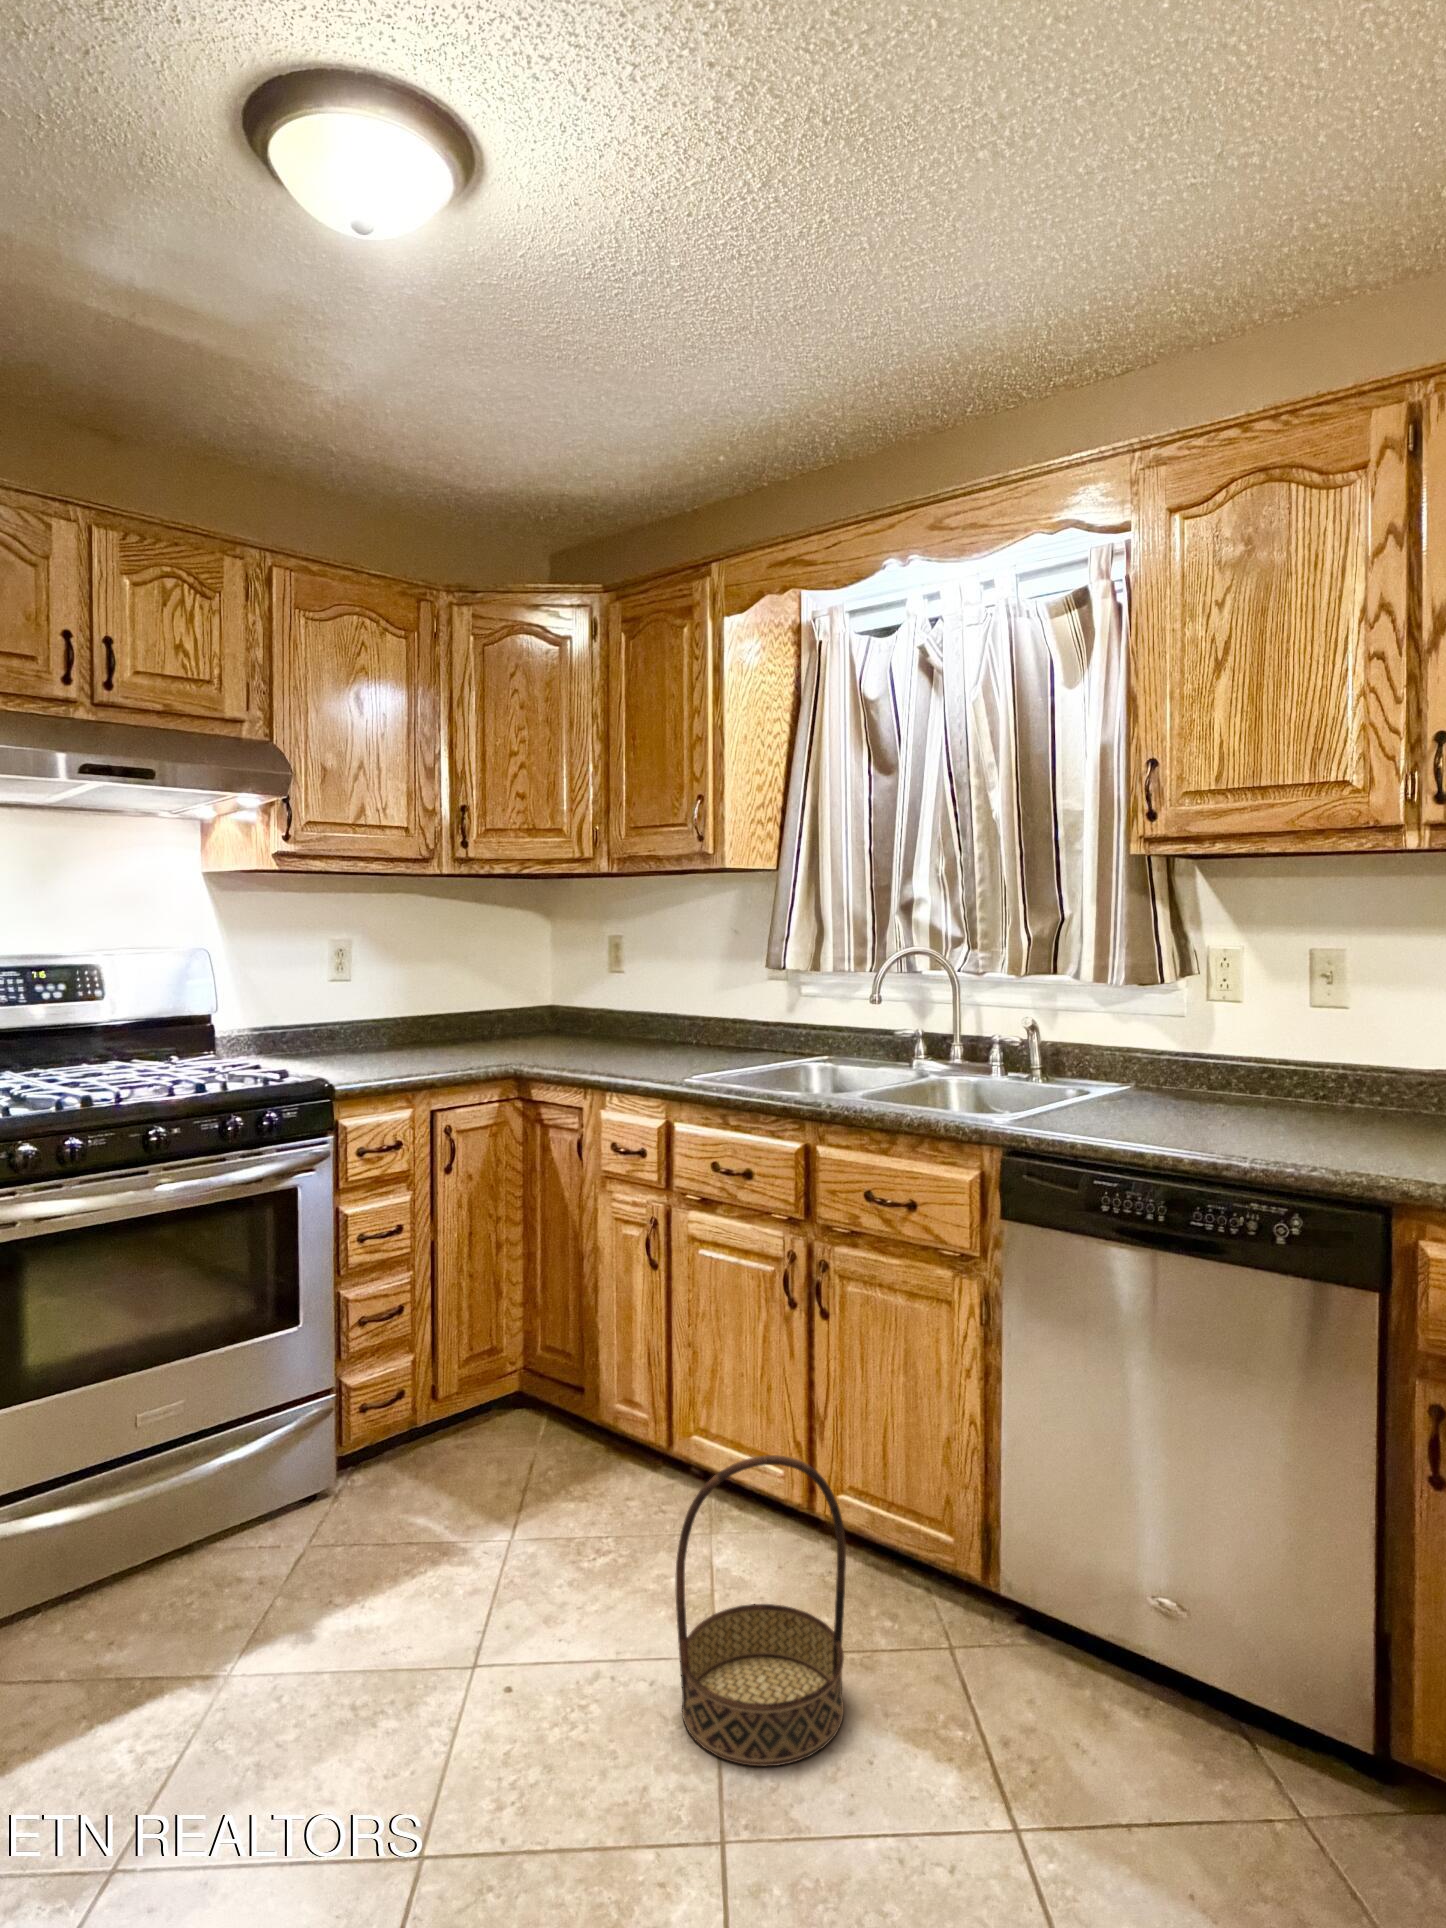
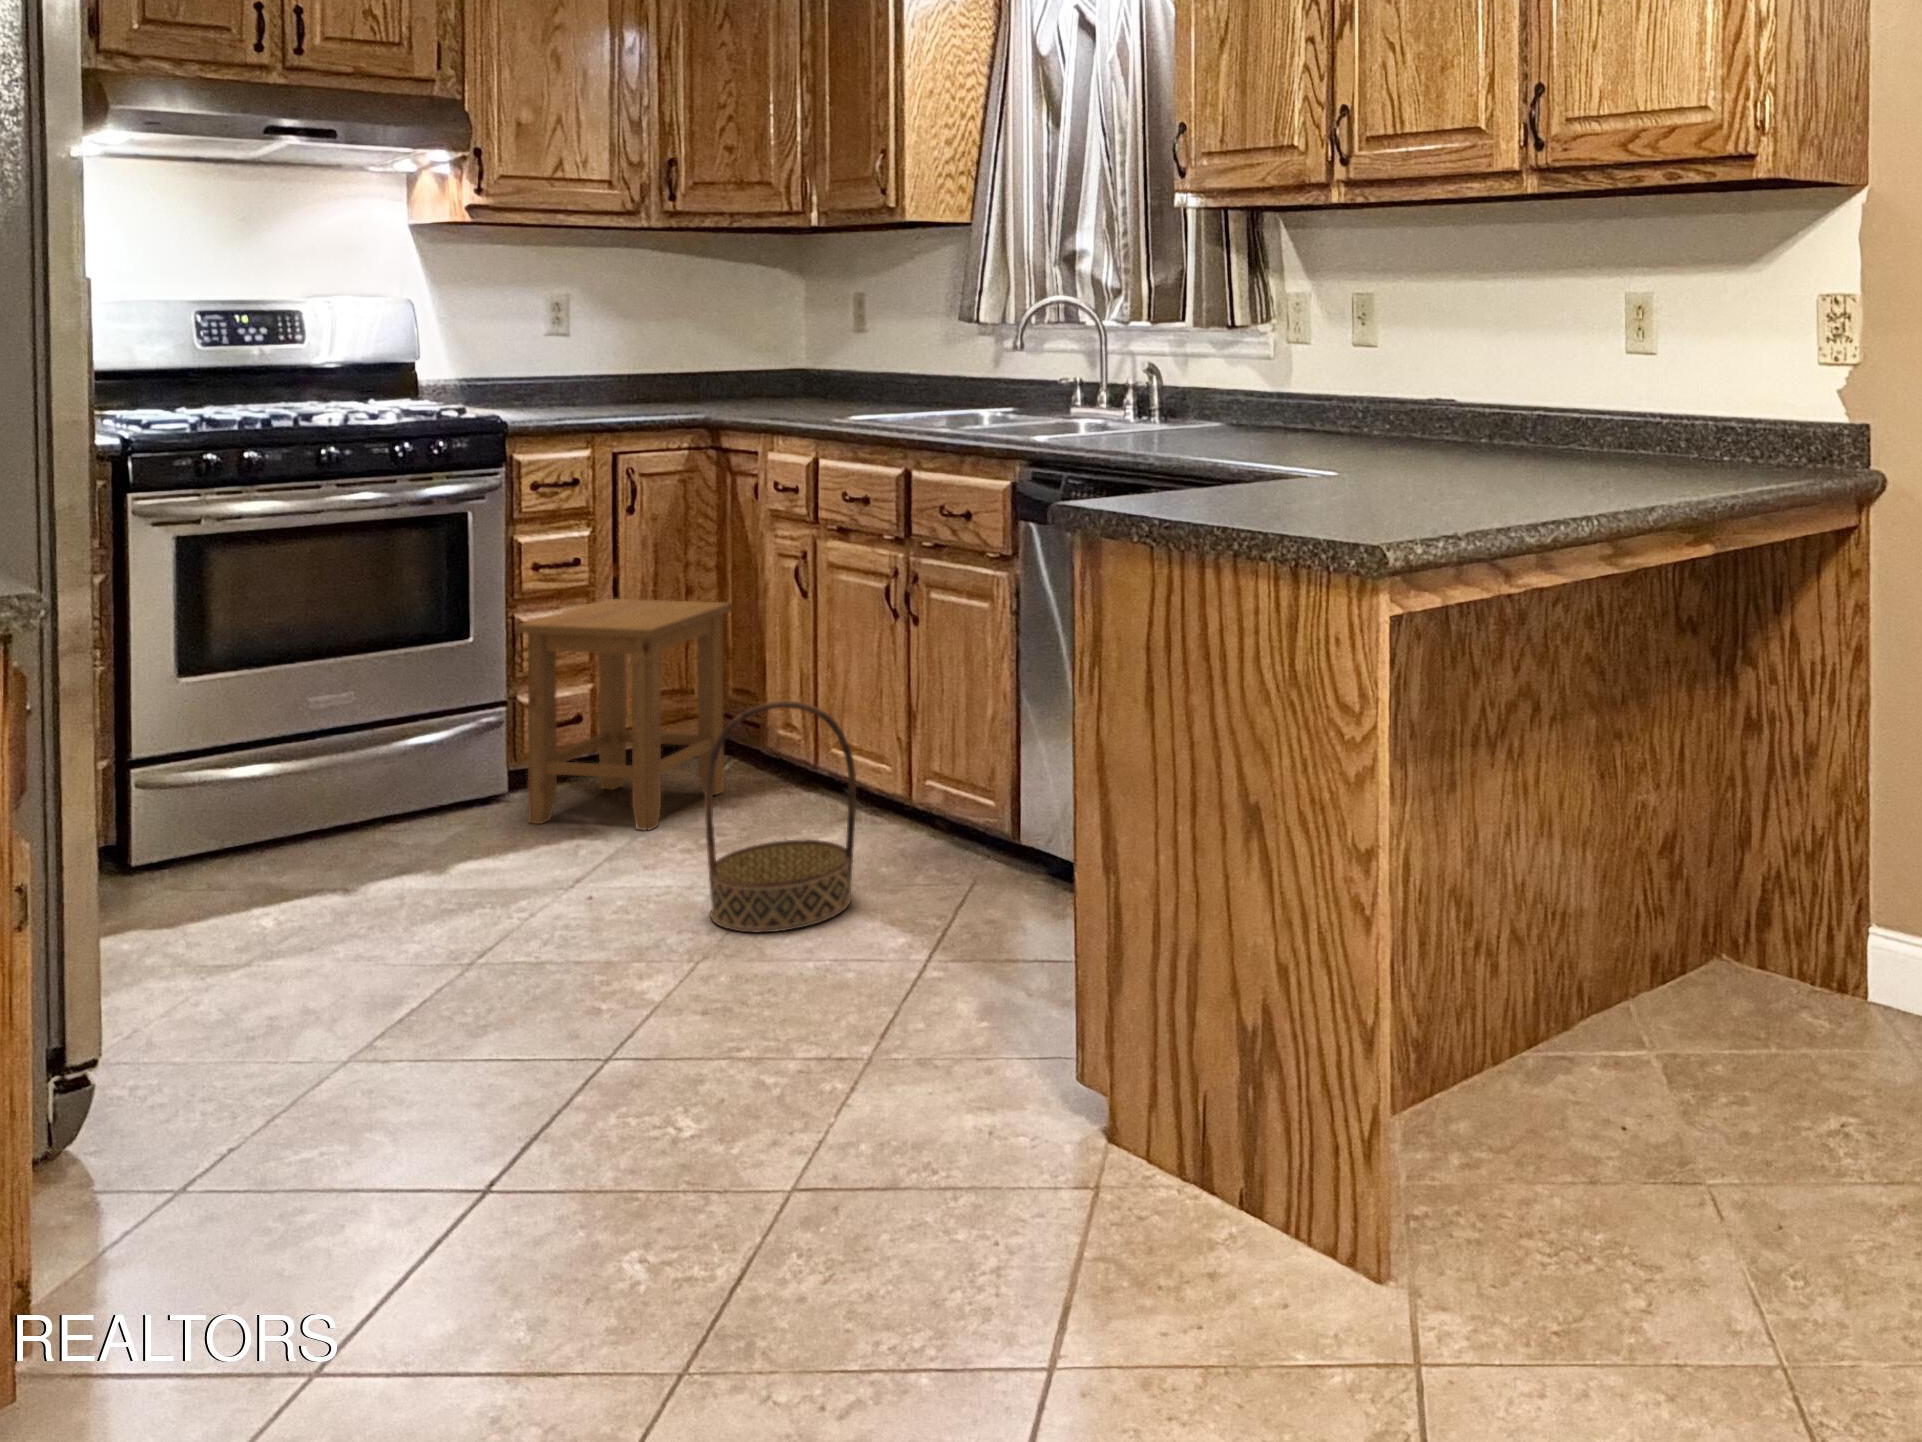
stool: none [369,1270,576,1550] -> present [517,599,732,830]

